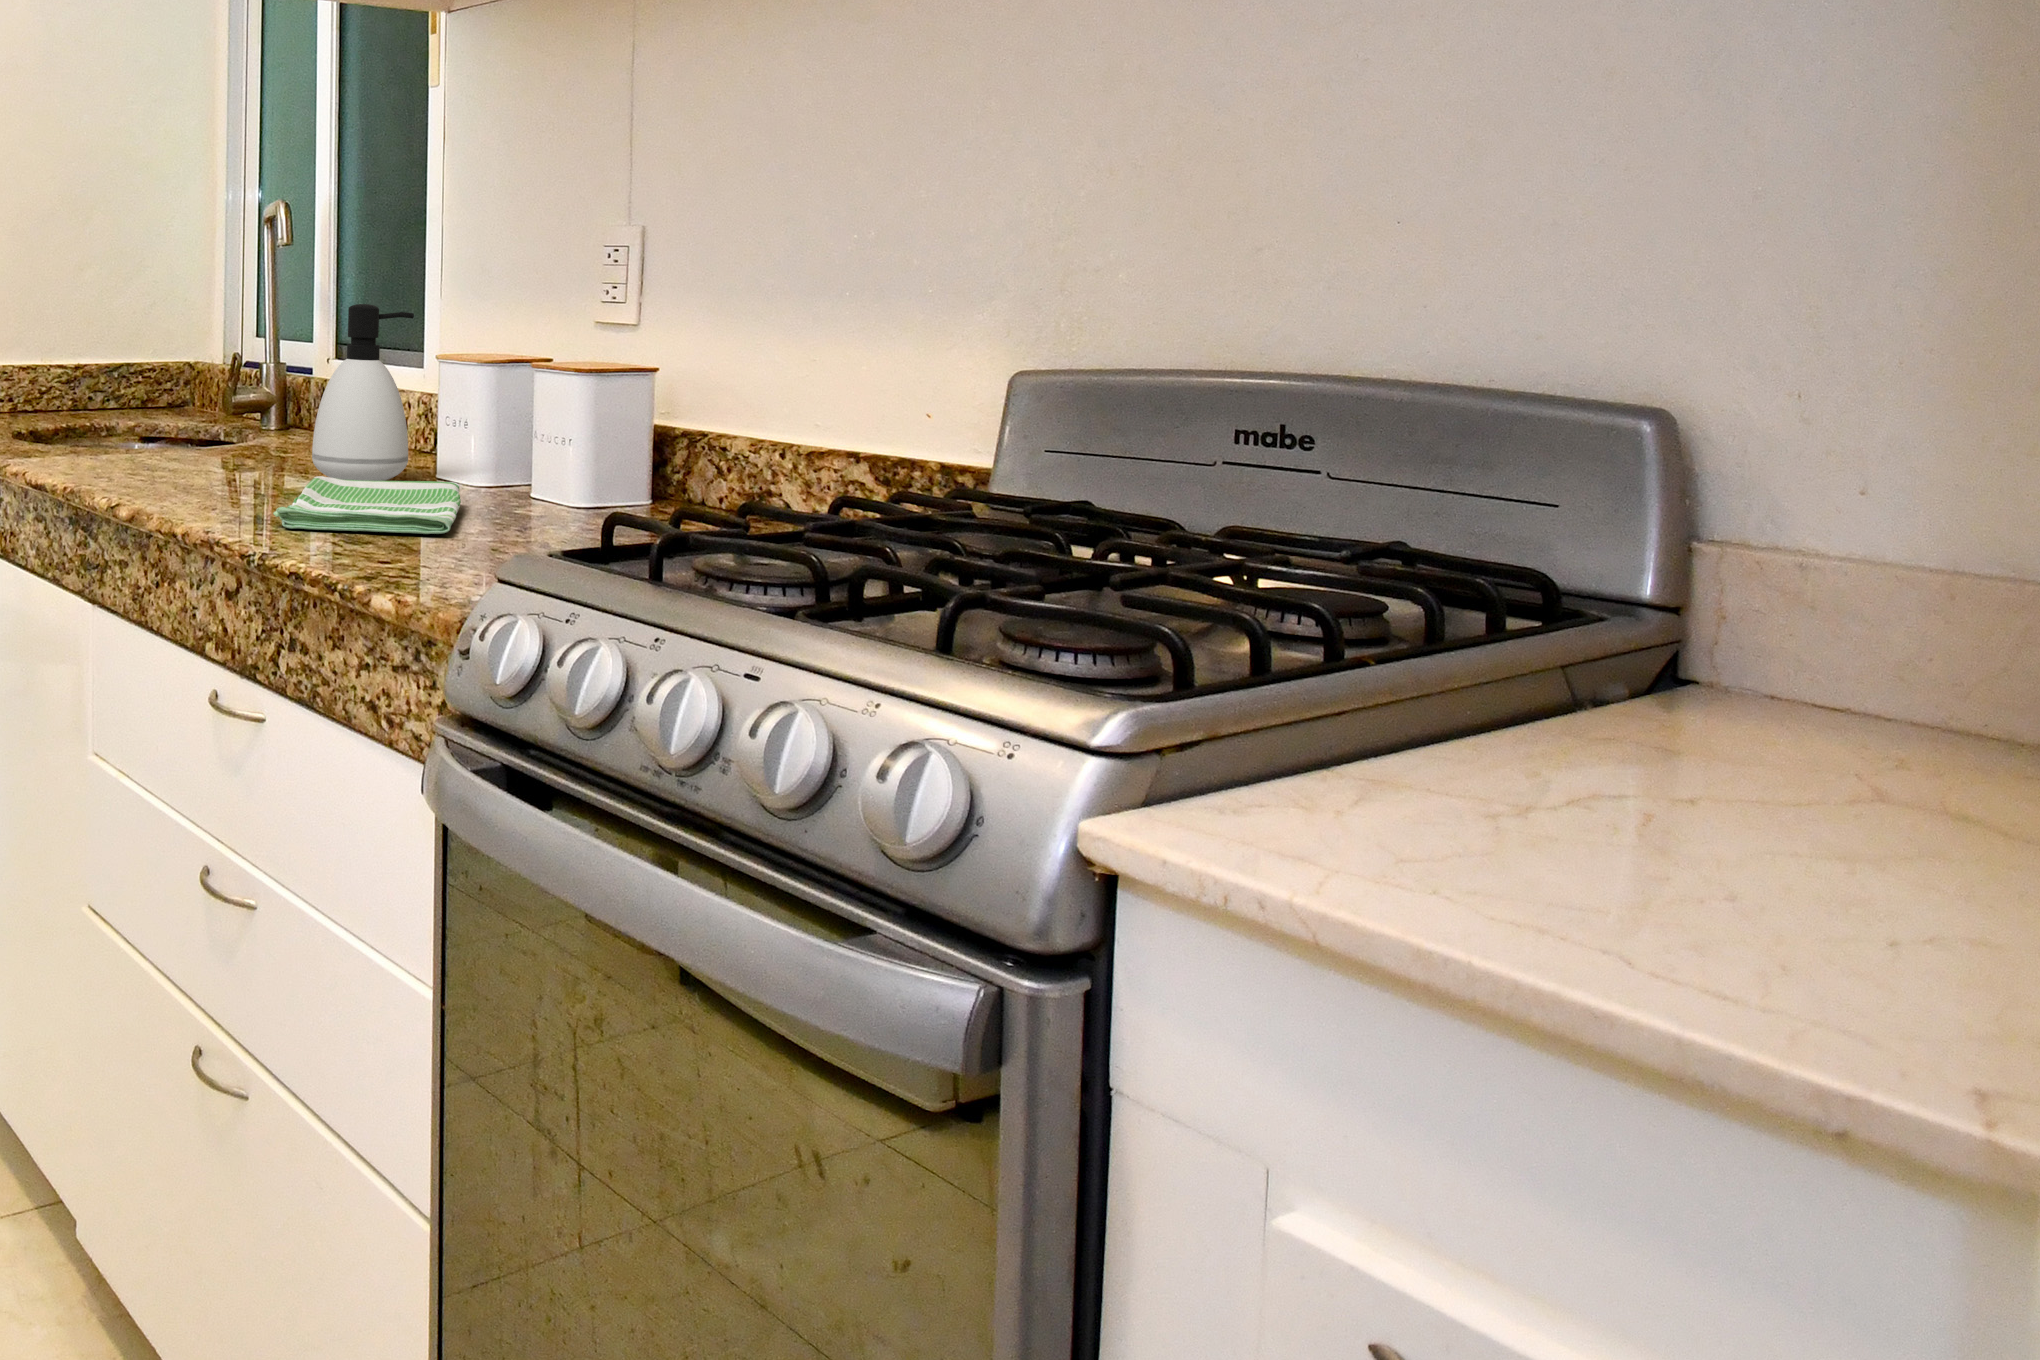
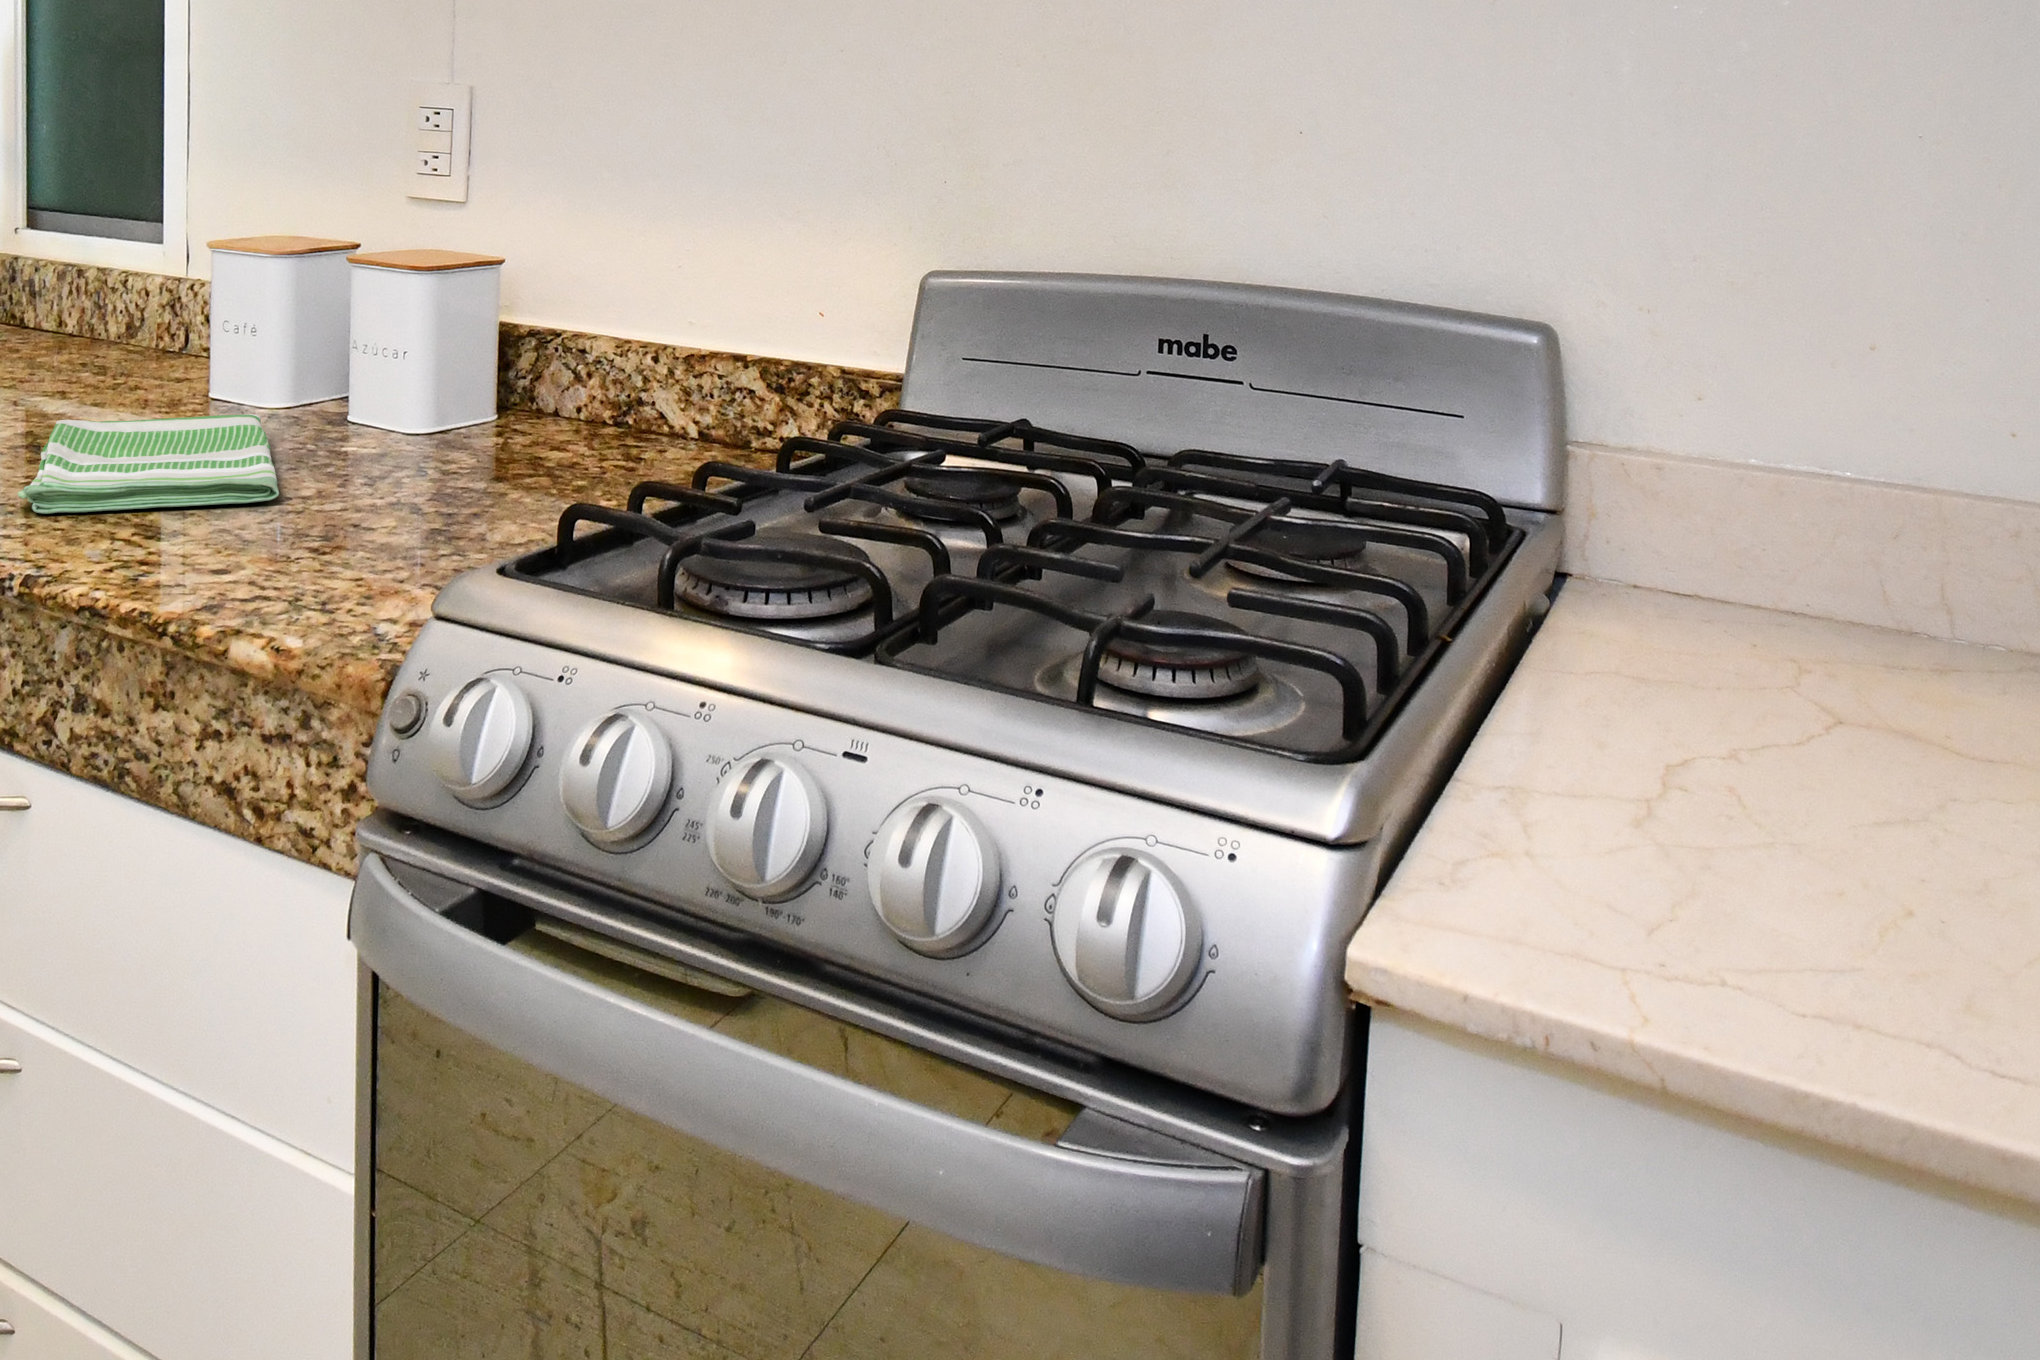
soap dispenser: present [312,304,414,481] -> none [35,180,176,414]

